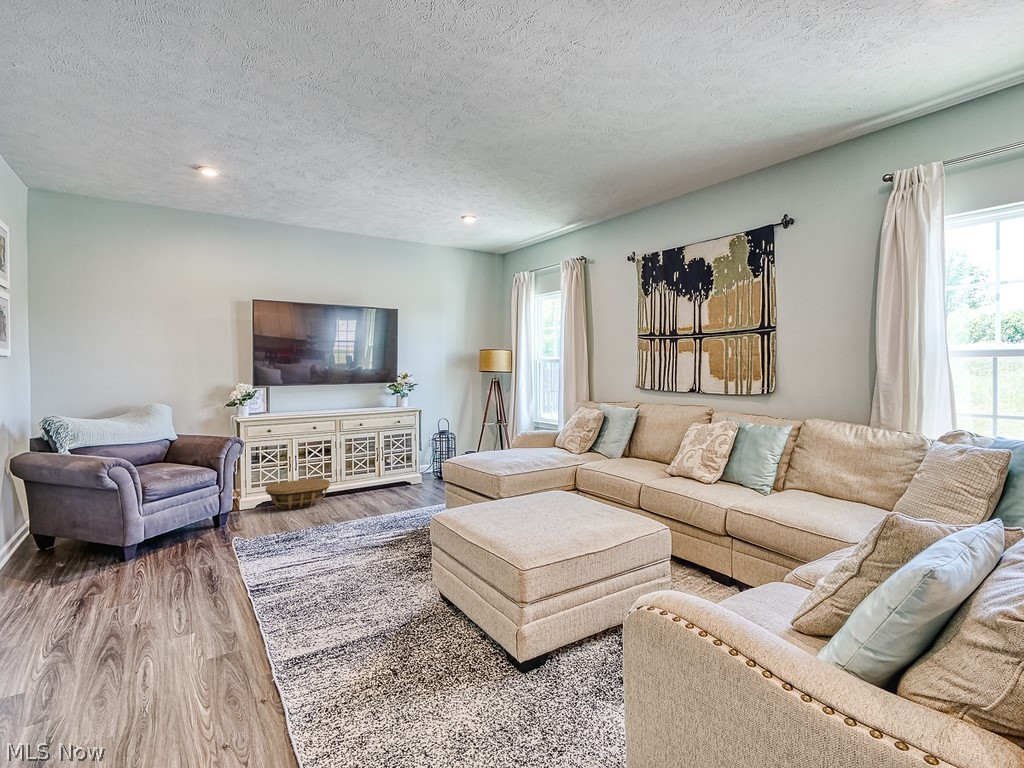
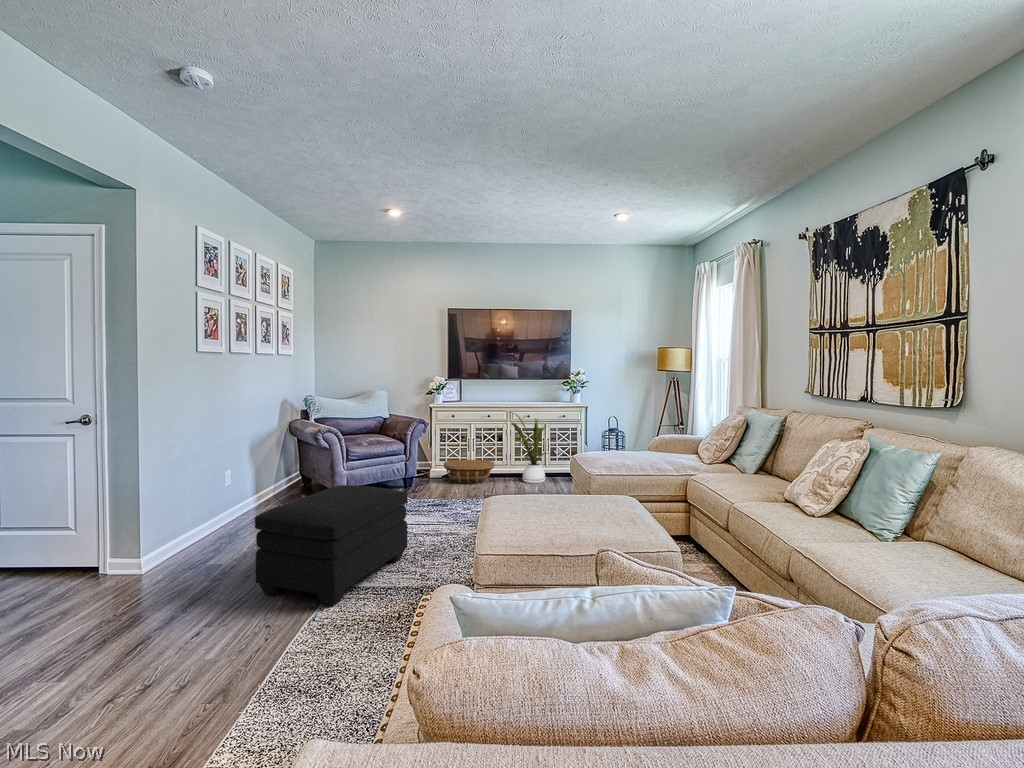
house plant: none [343,421,391,497] -> present [511,413,549,483]
ottoman: none [155,525,328,707] -> present [255,485,407,607]

